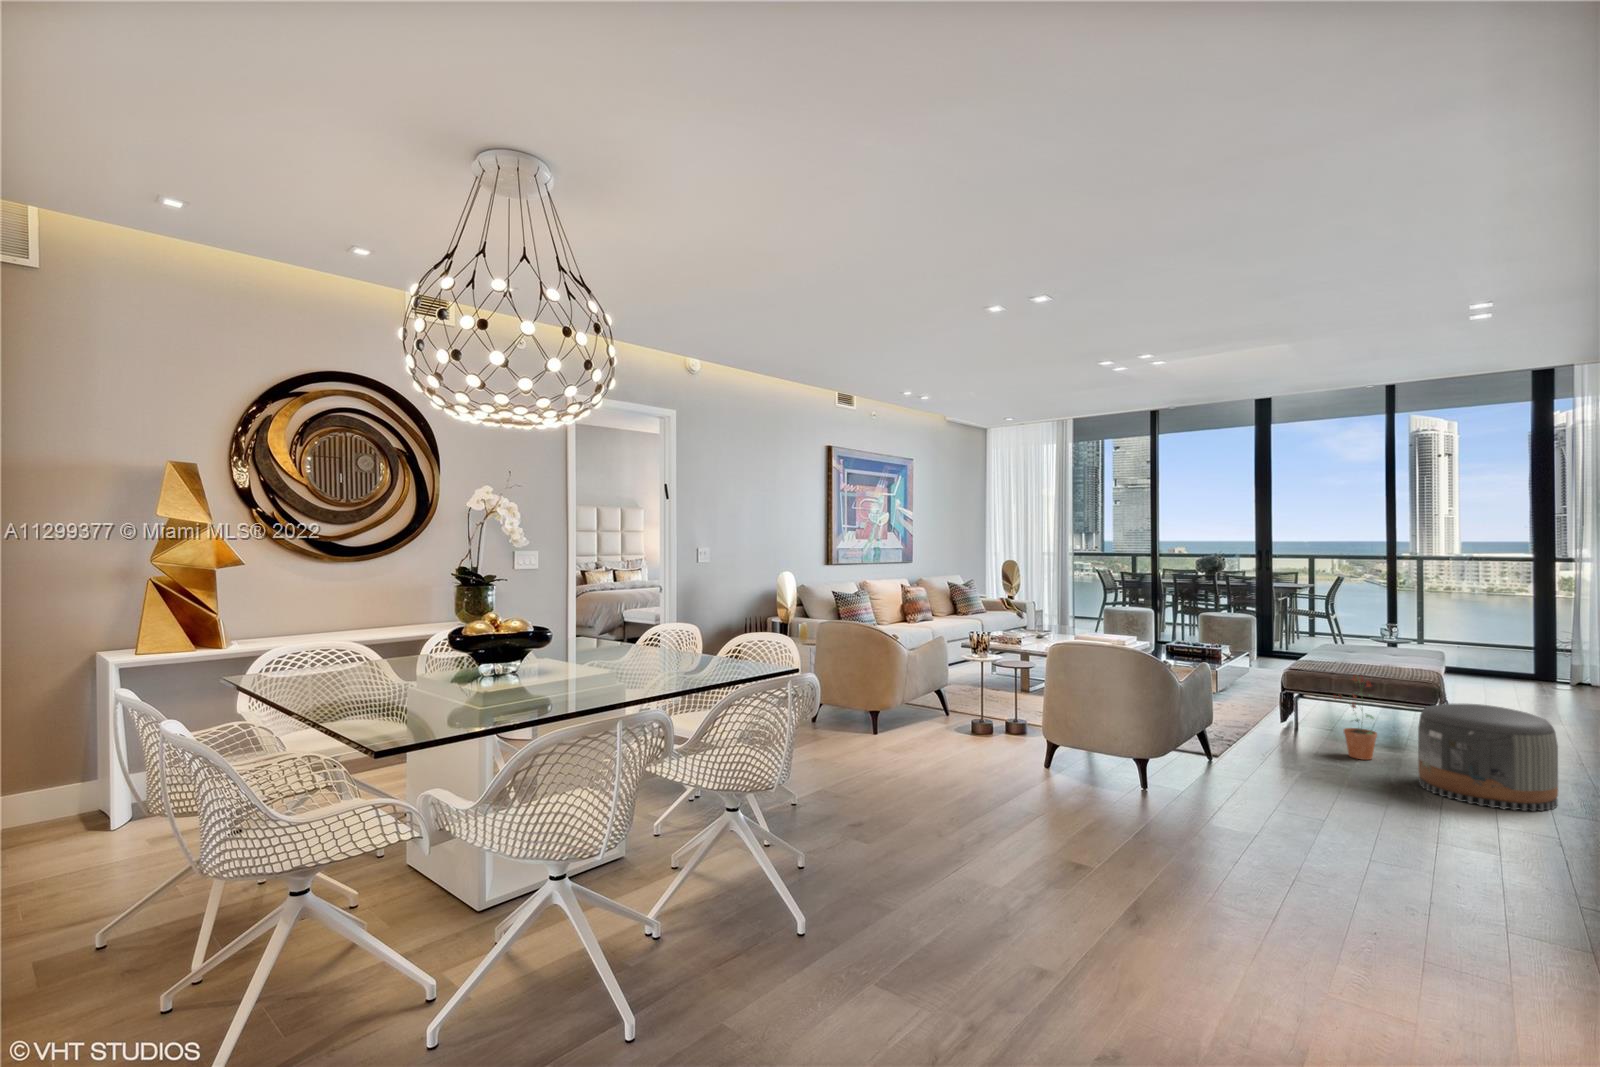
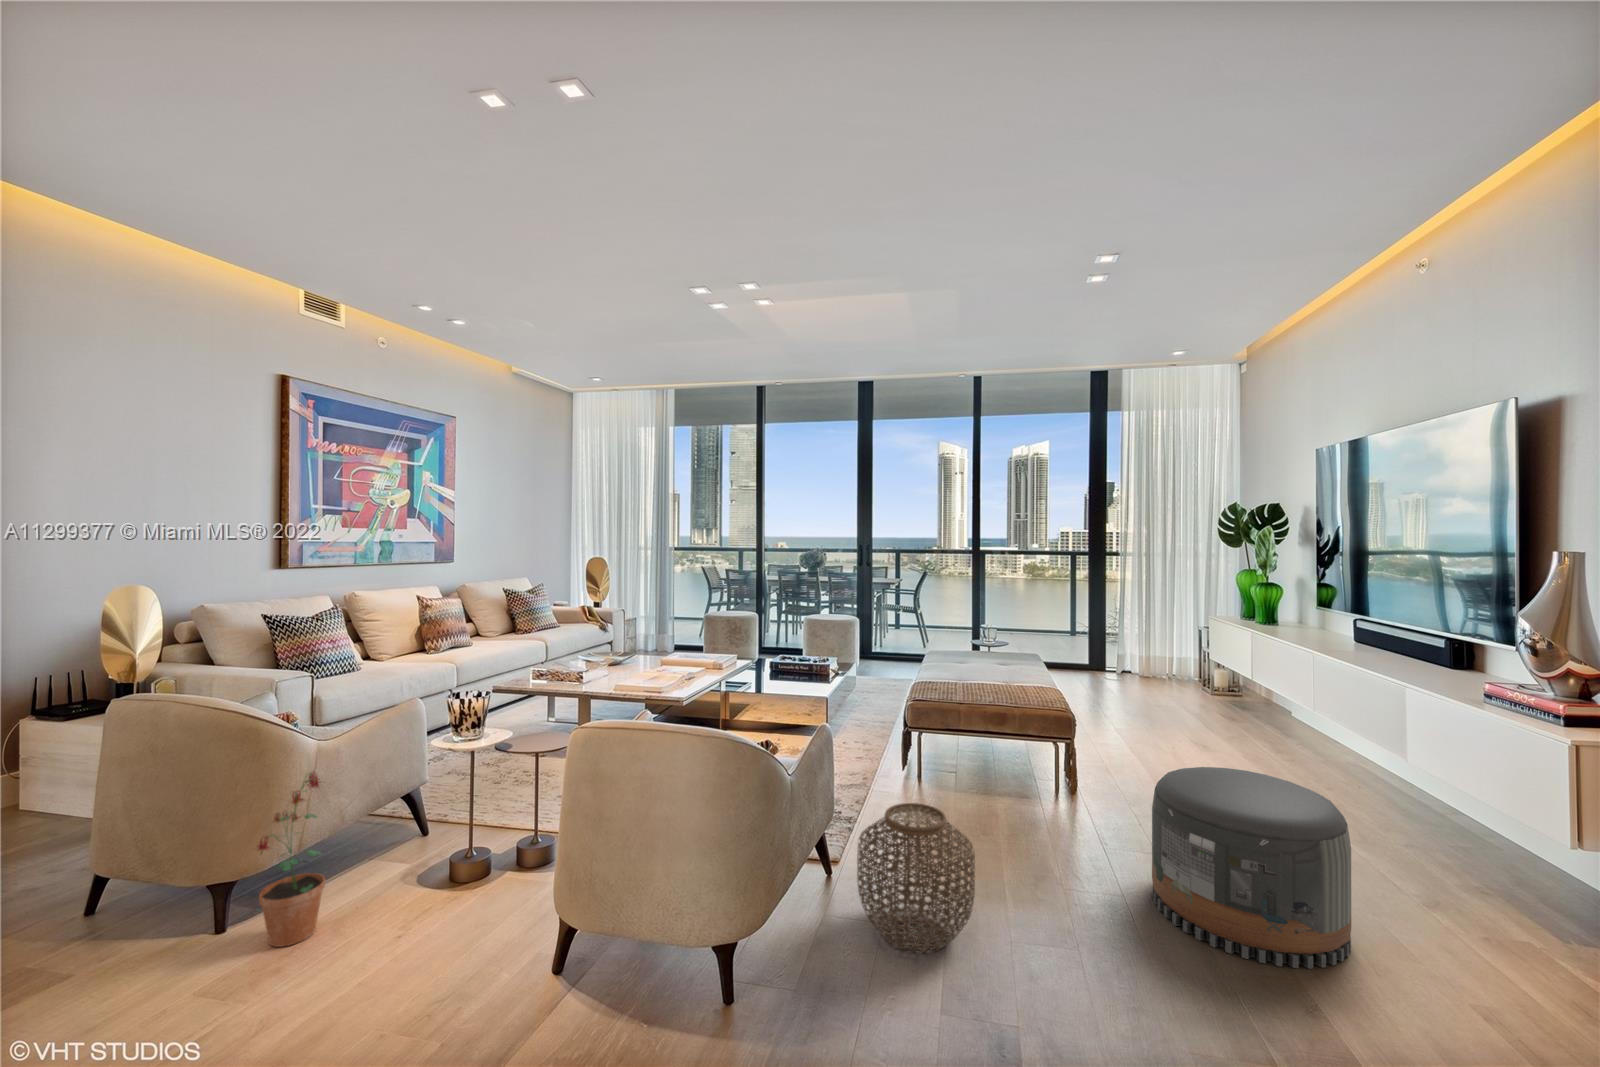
potted plant: present [1334,675,1377,760] -> present [257,772,325,947]
woven basket: none [1204,700,1277,774] -> present [857,803,975,953]

